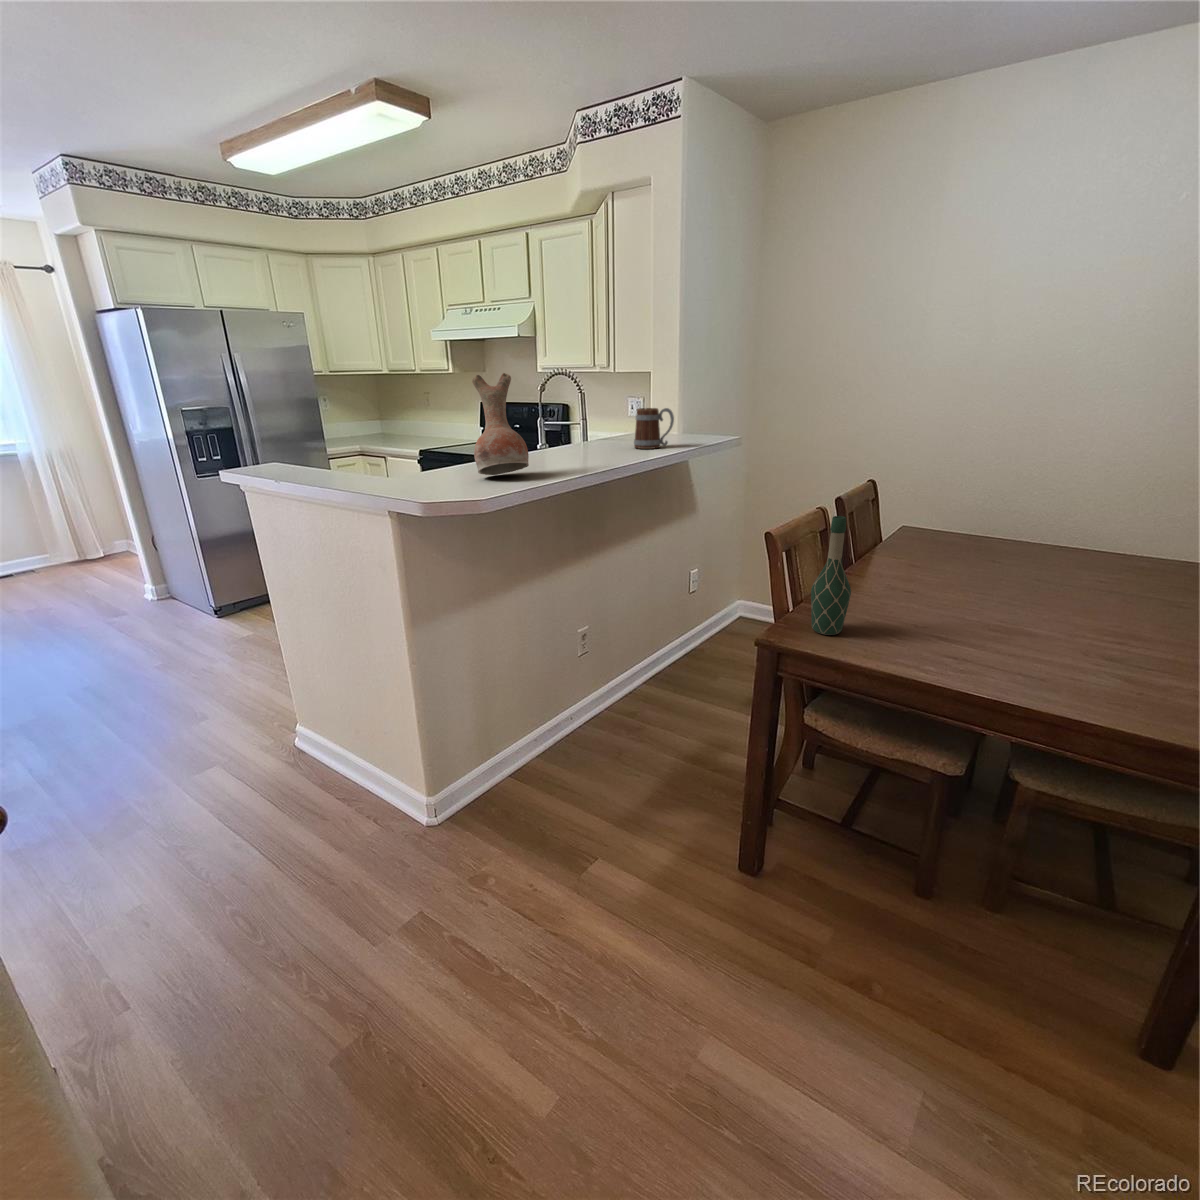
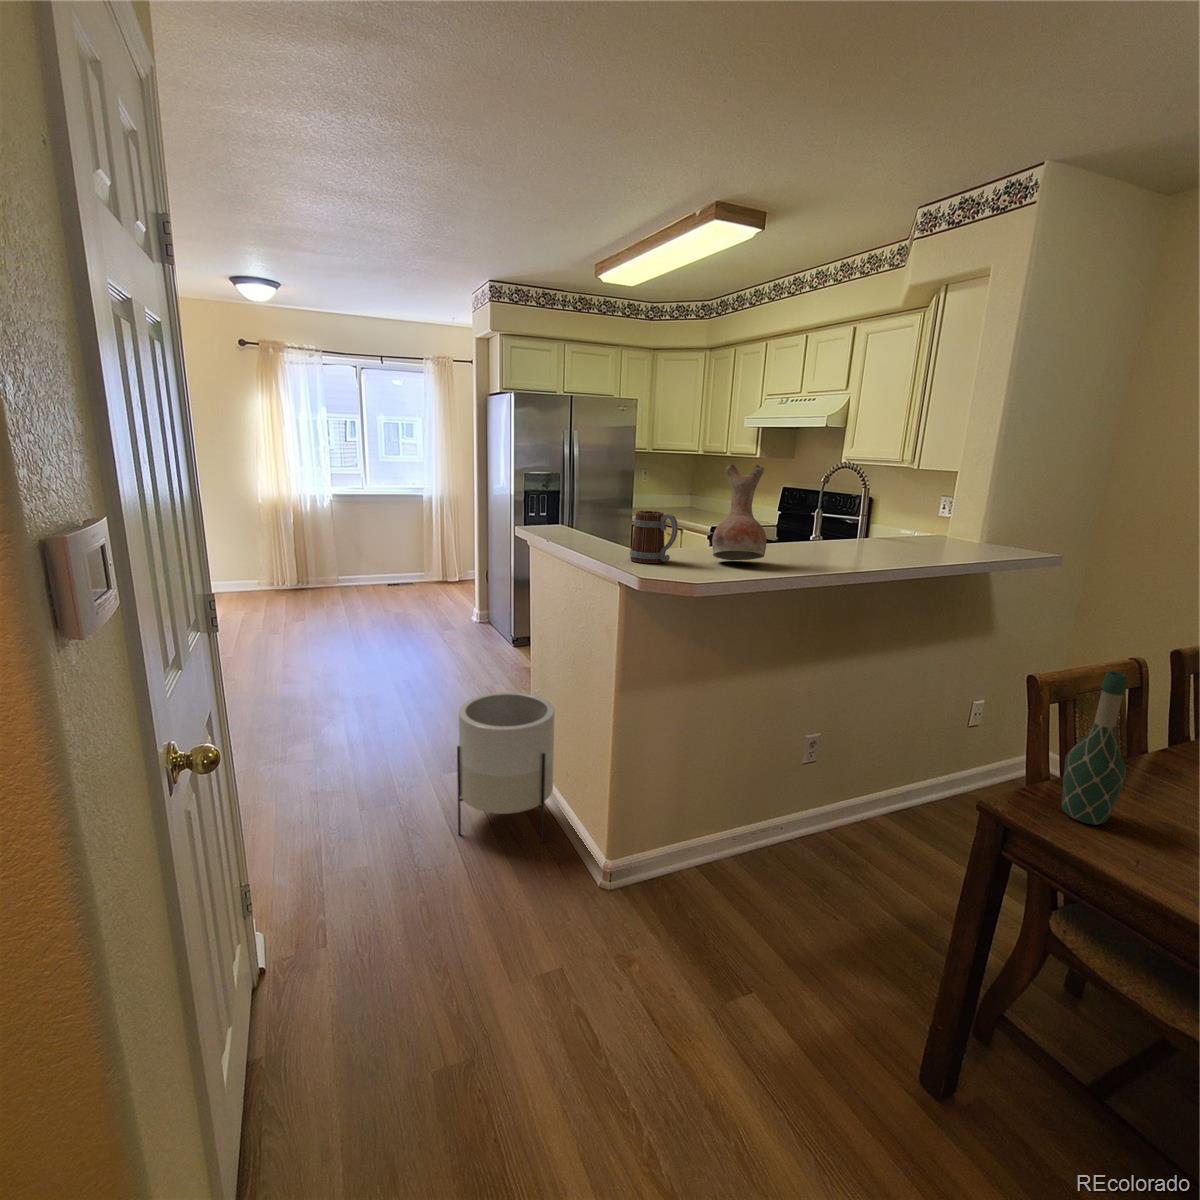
mug: present [634,408,674,449] -> present [630,511,678,563]
planter: none [207,659,348,835] -> present [457,692,555,843]

